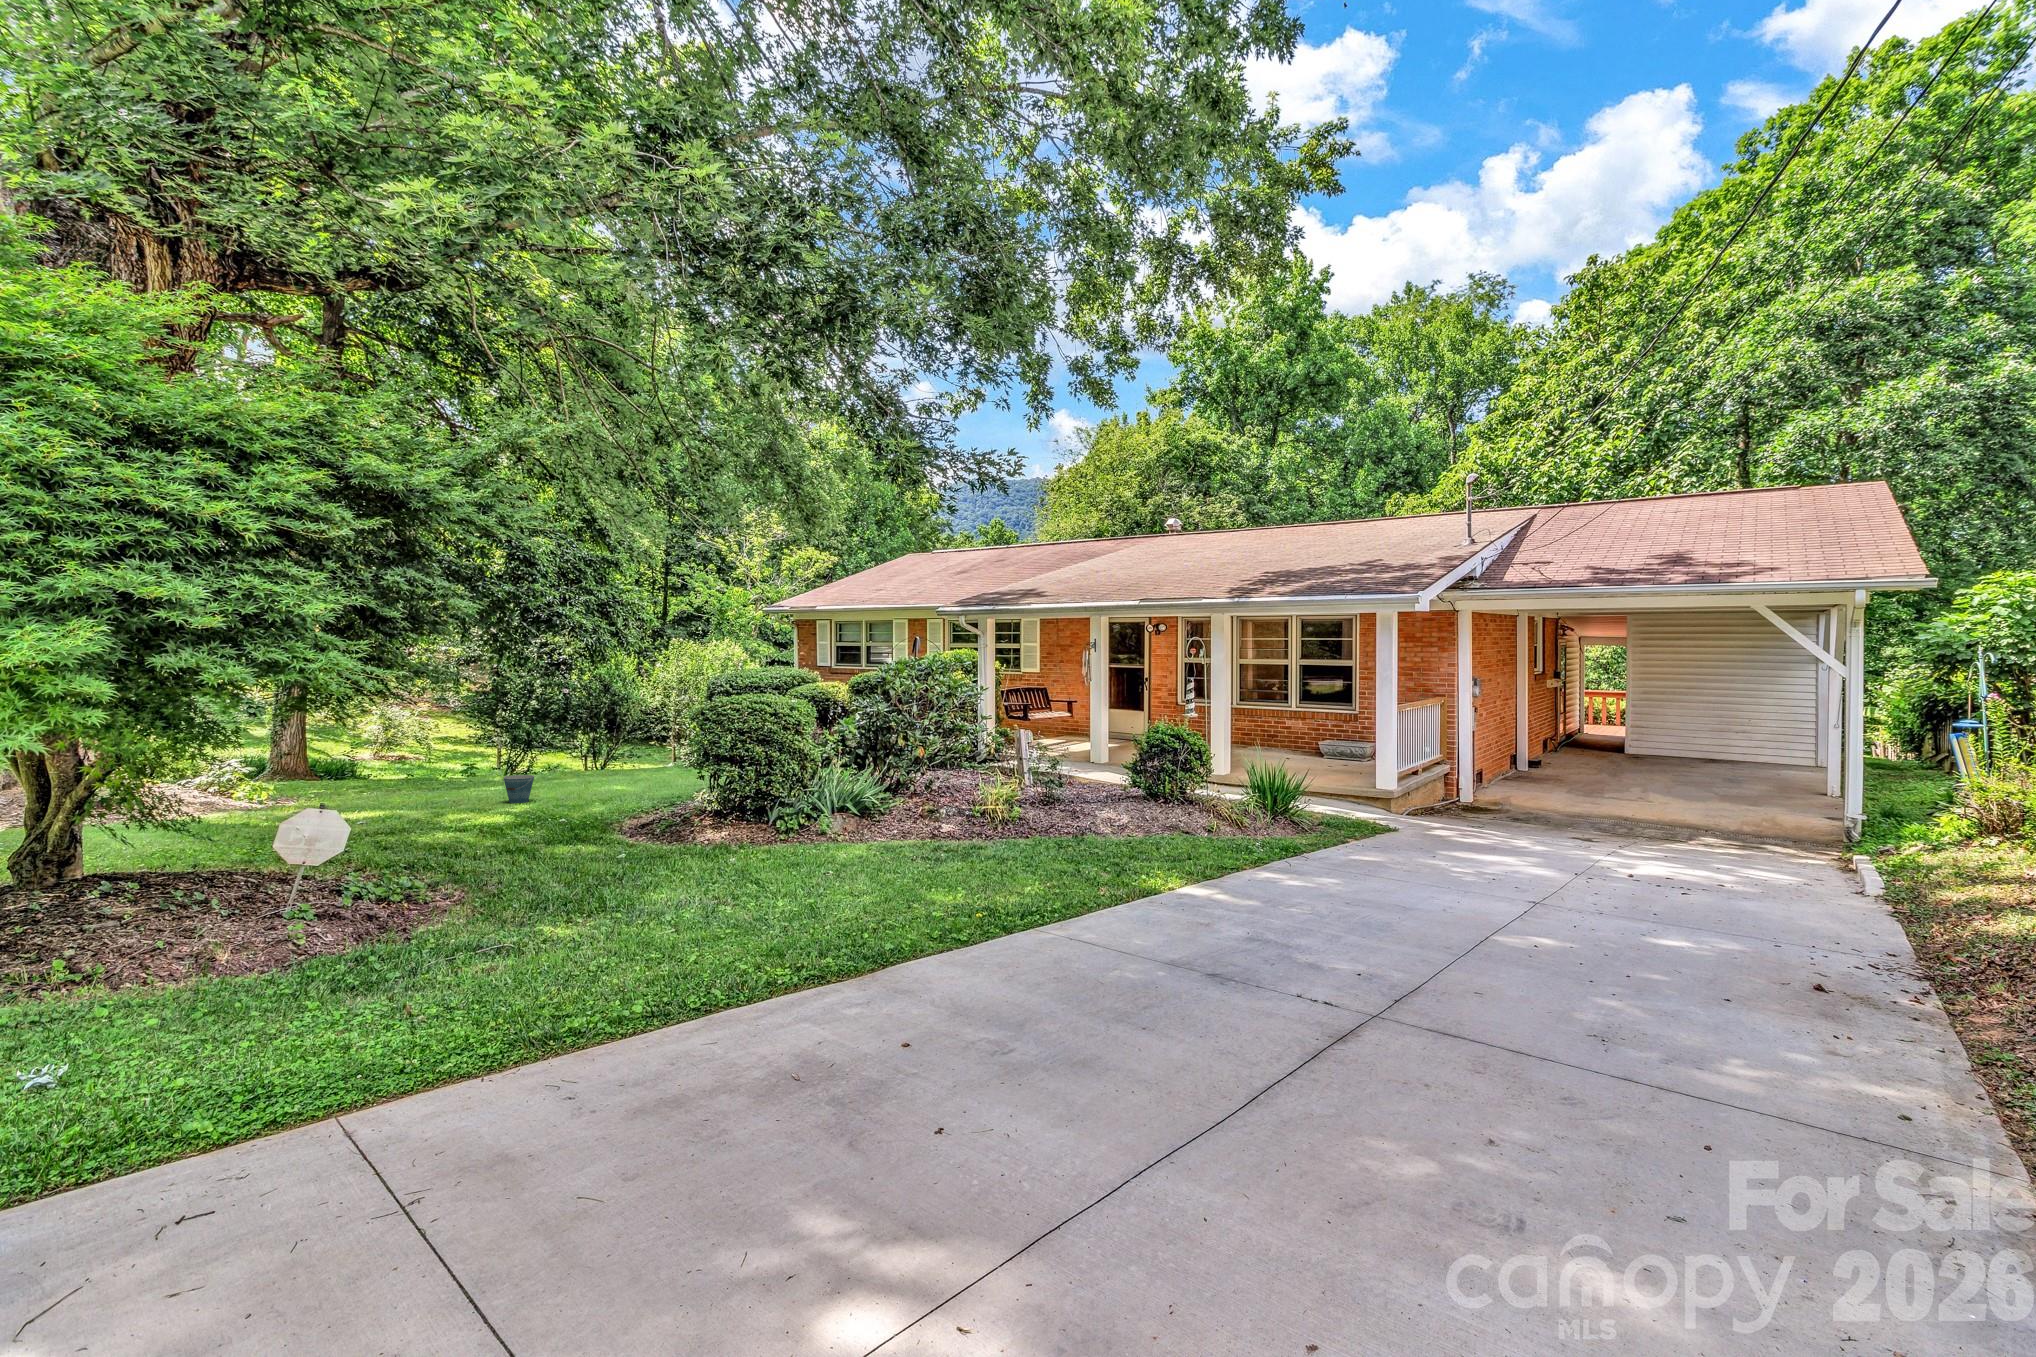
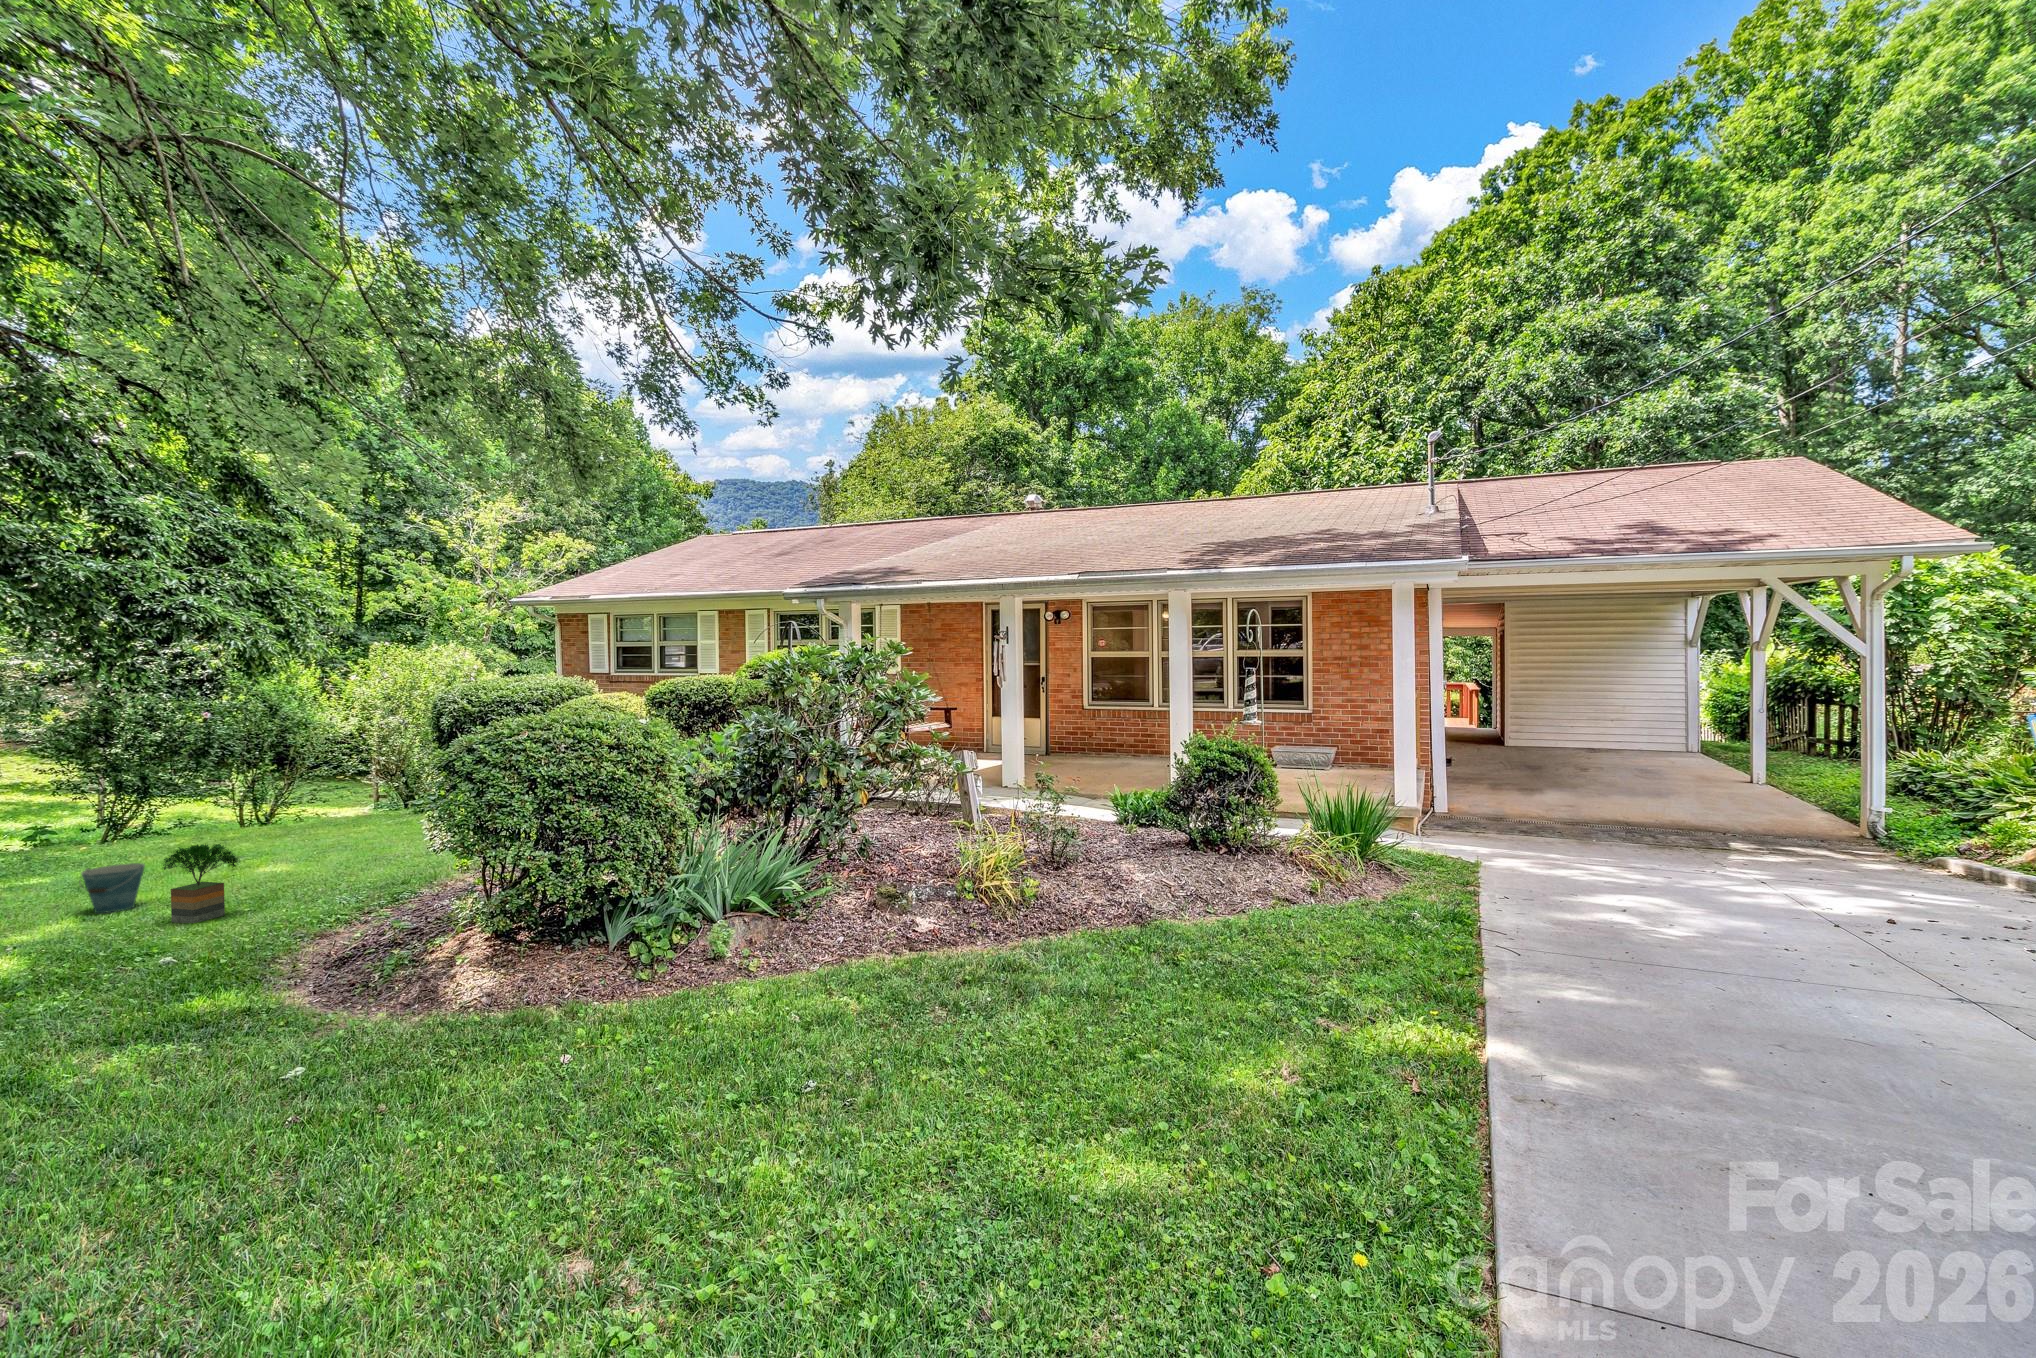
potted tree: none [542,764,583,812] -> present [162,844,239,923]

